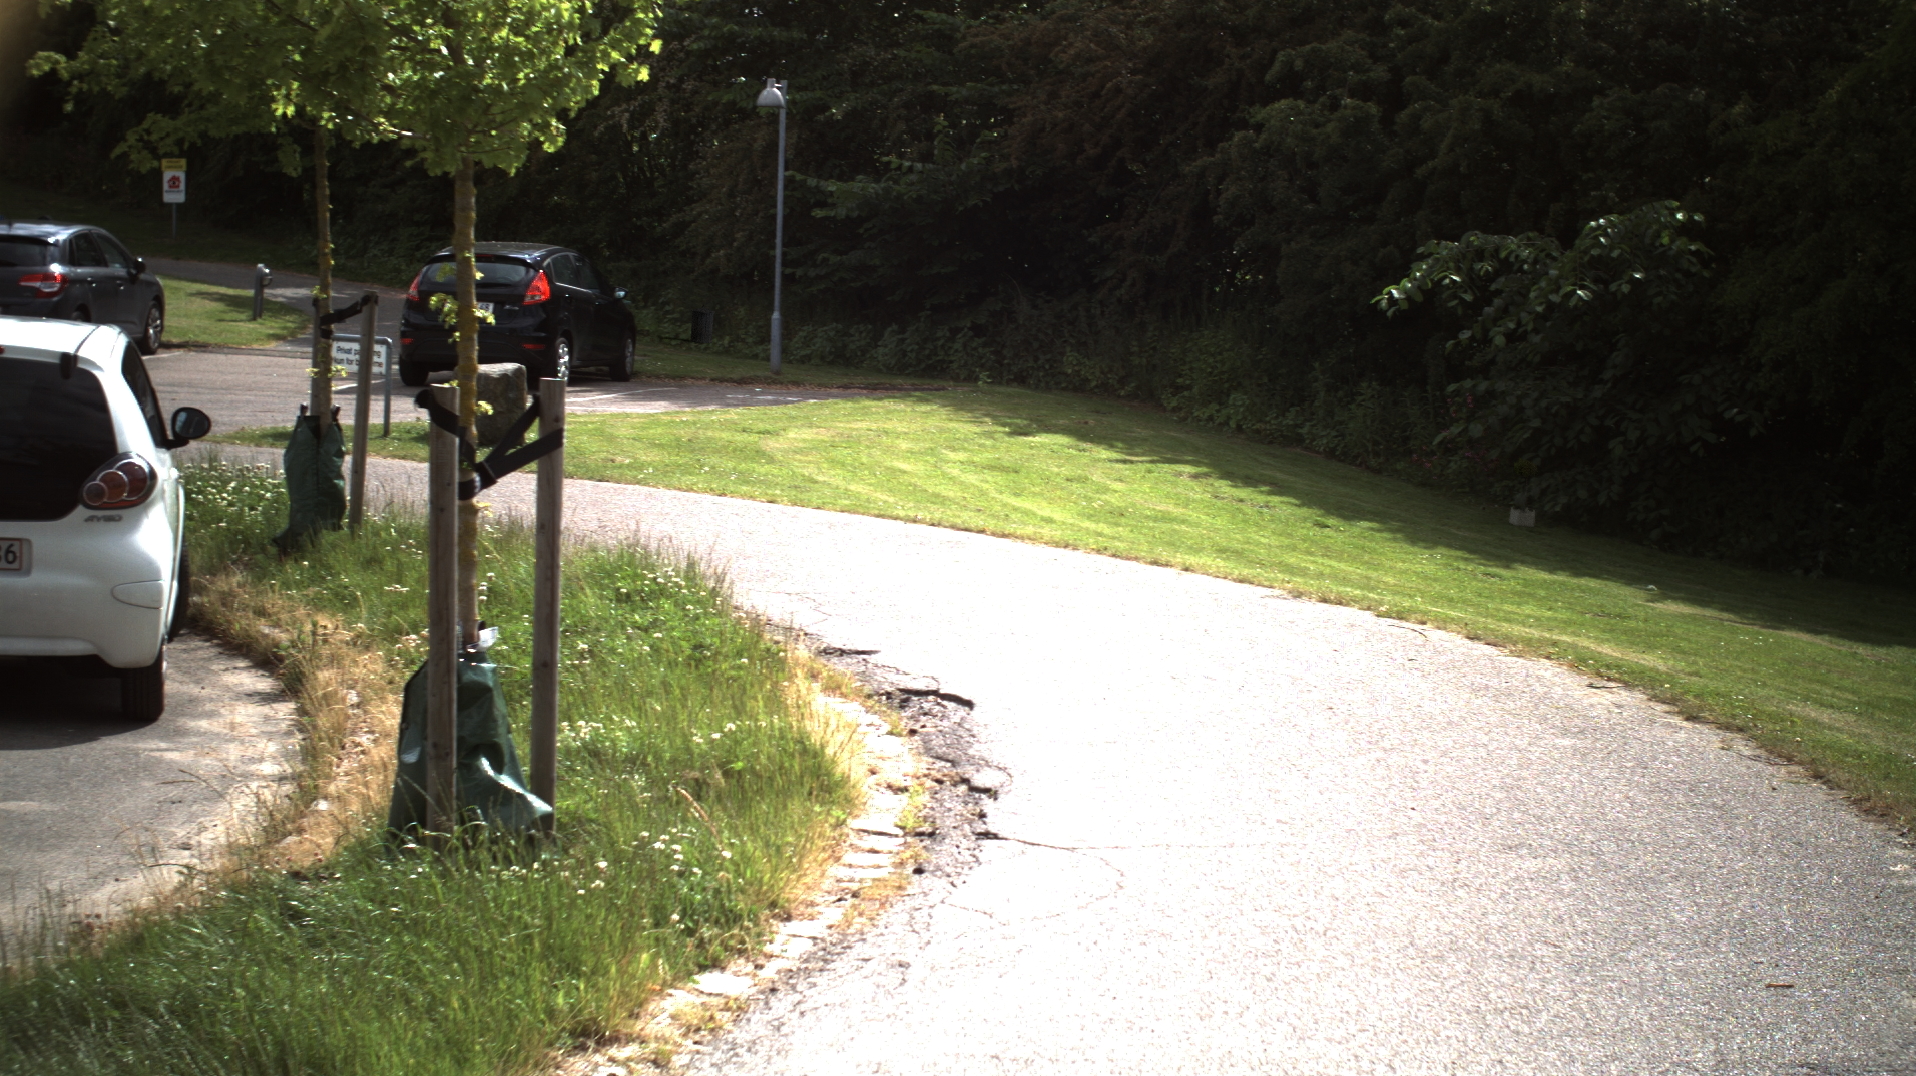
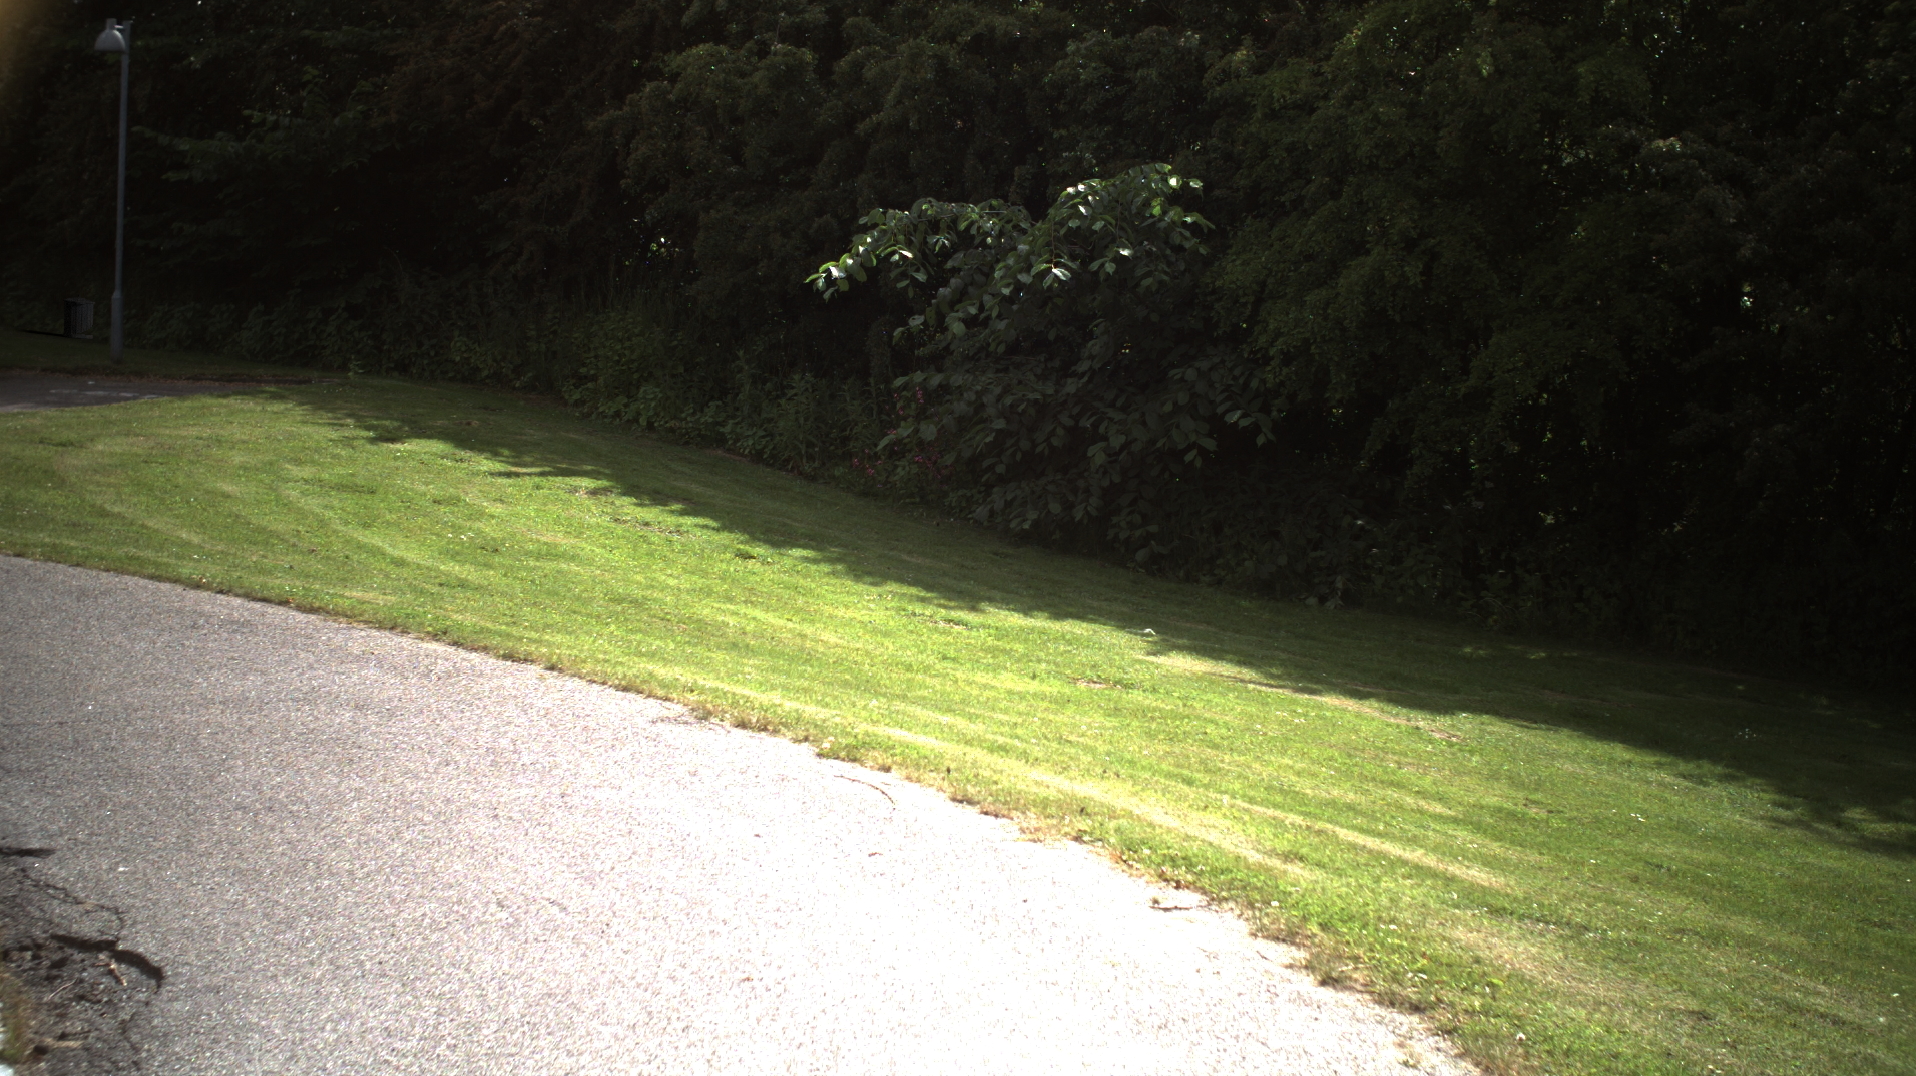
potted tree: present [1509,459,1540,527] -> none [976,467,1011,547]

